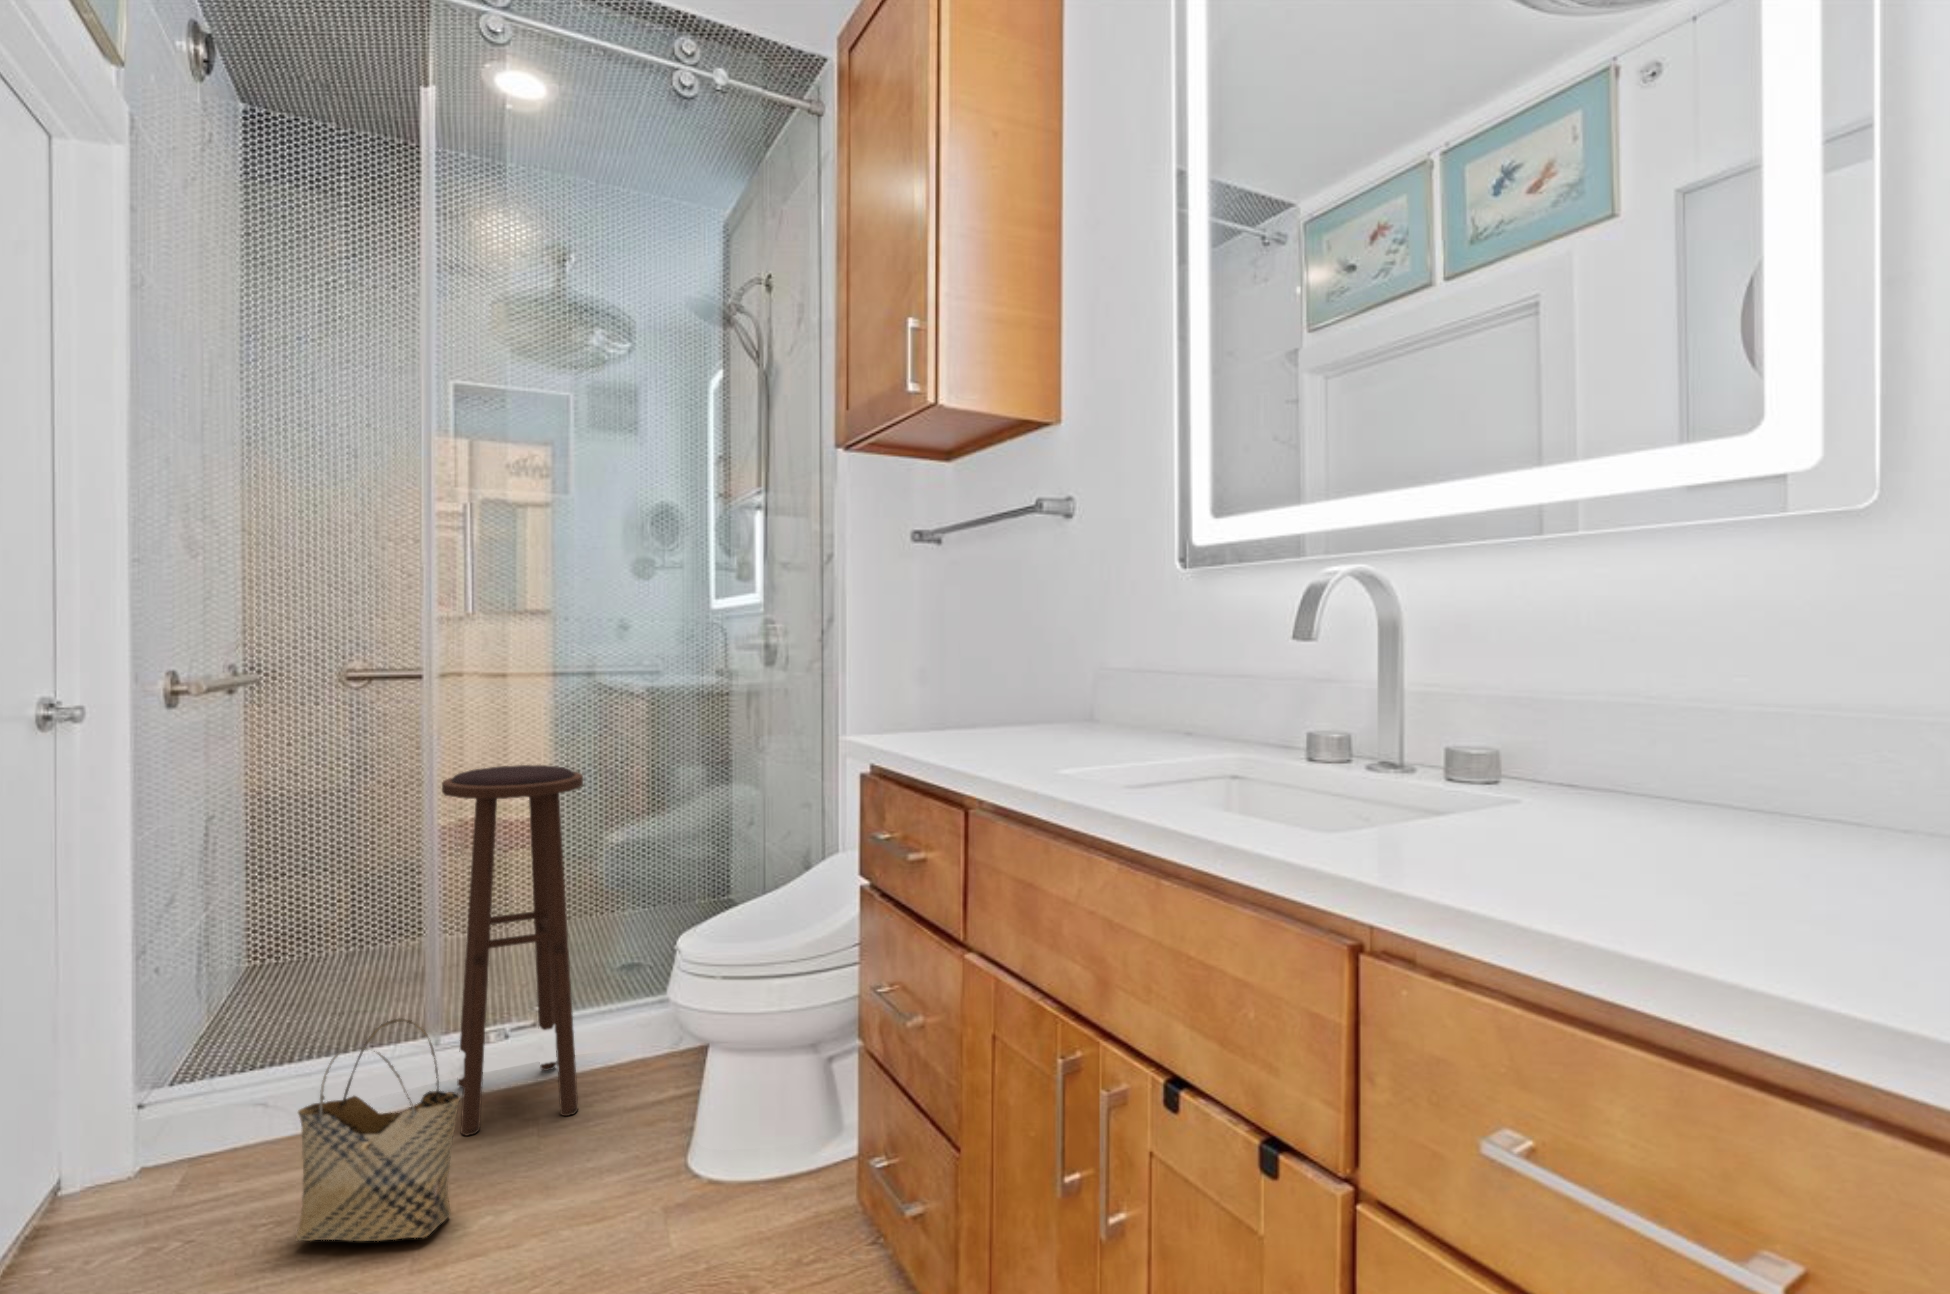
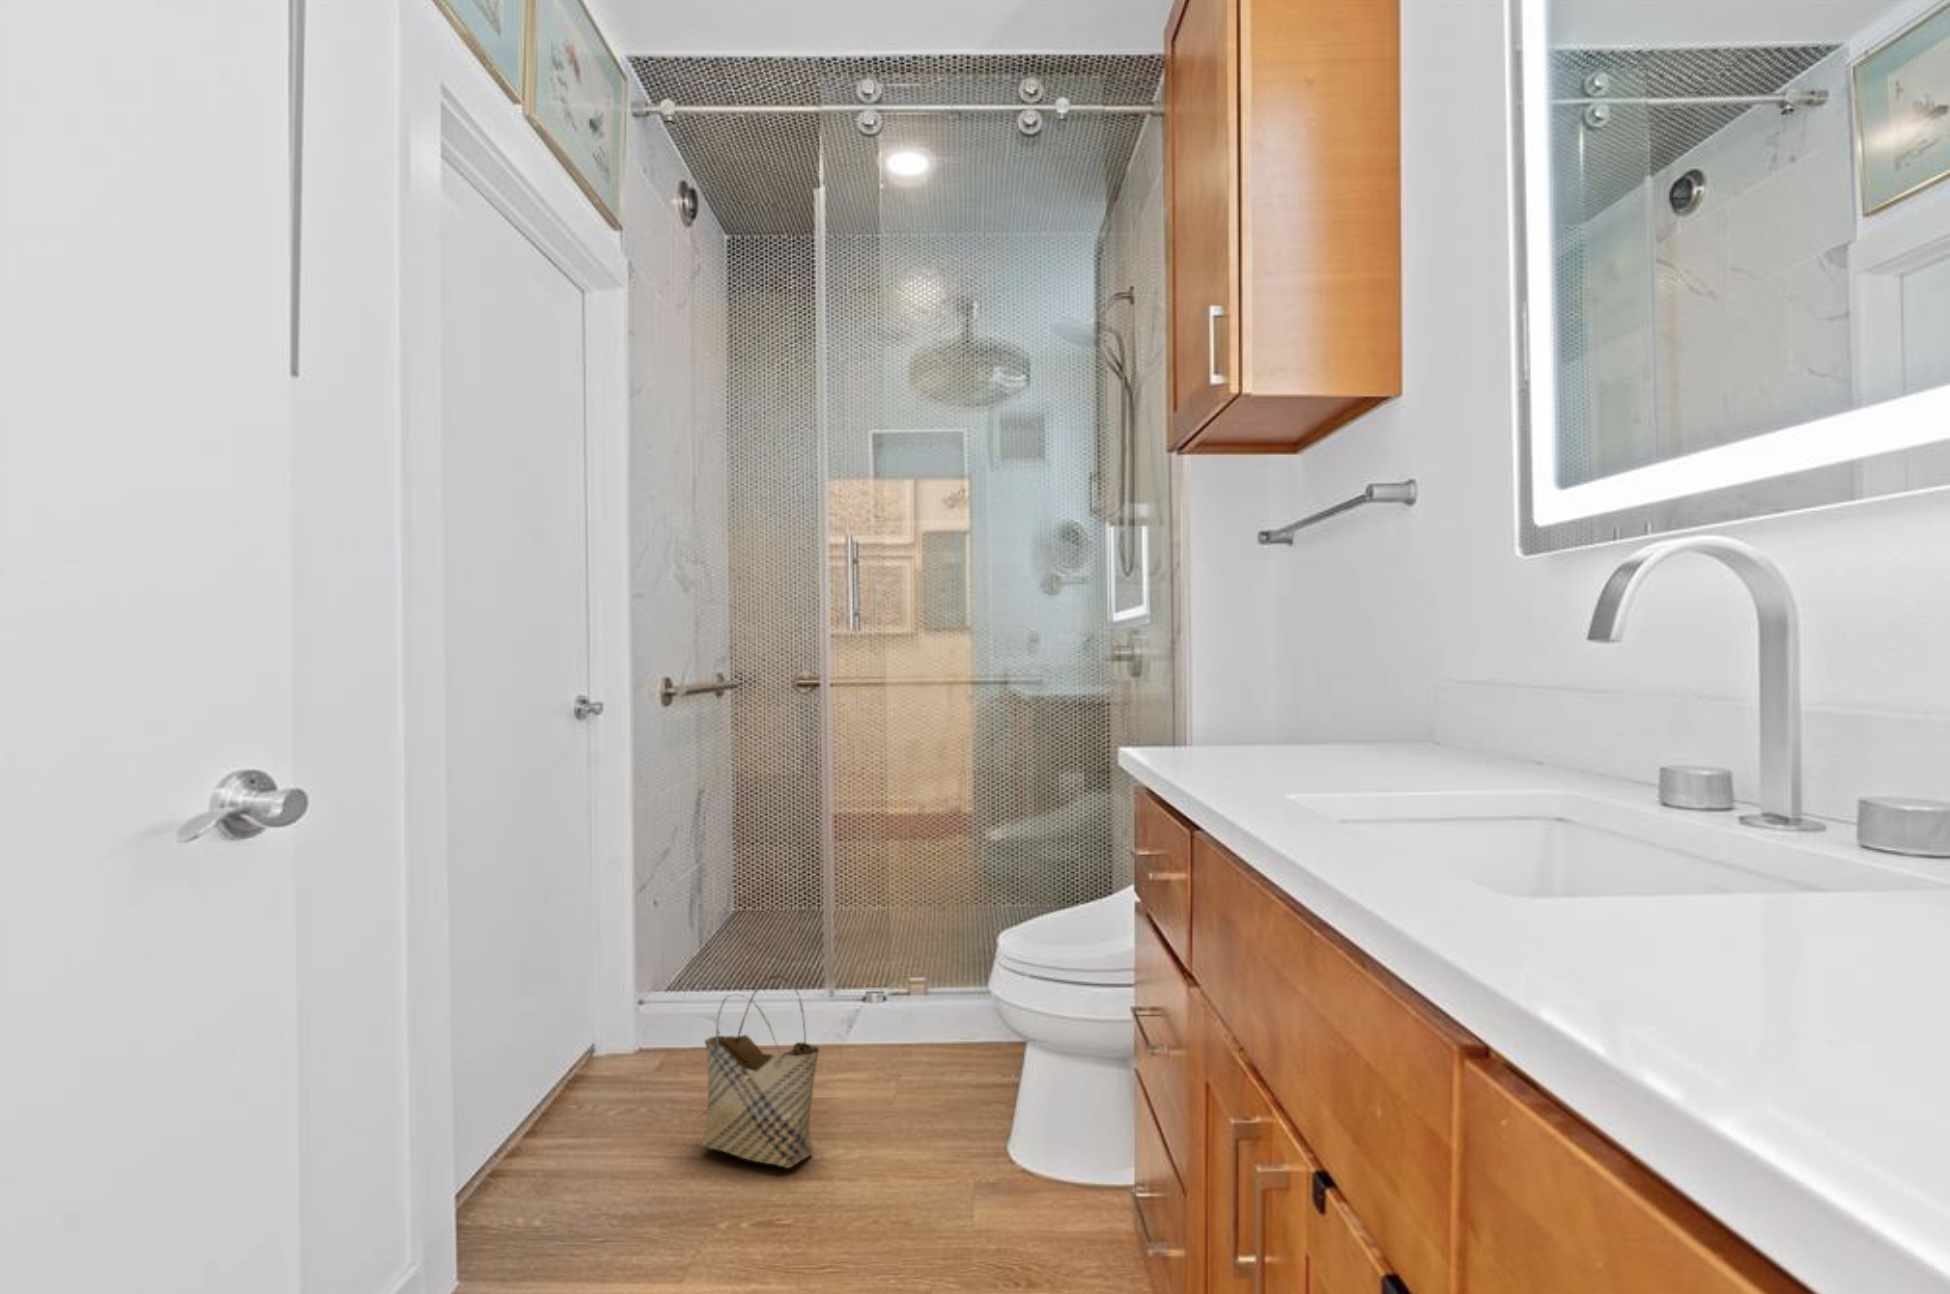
stool: present [442,765,583,1136] -> none [827,764,940,1086]

